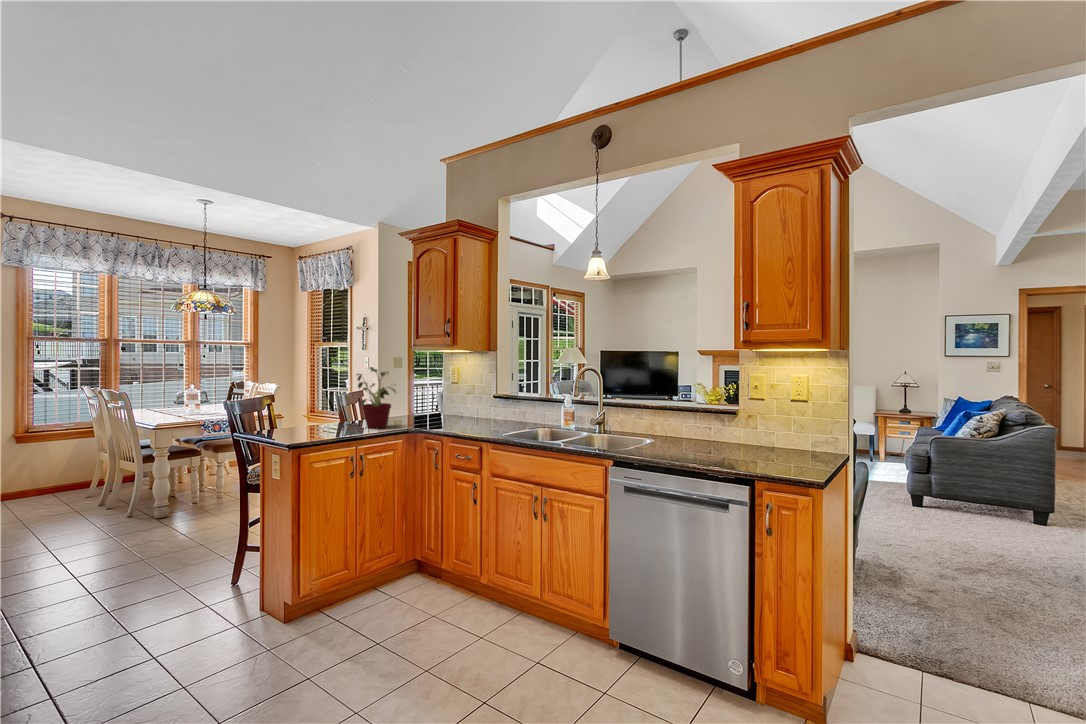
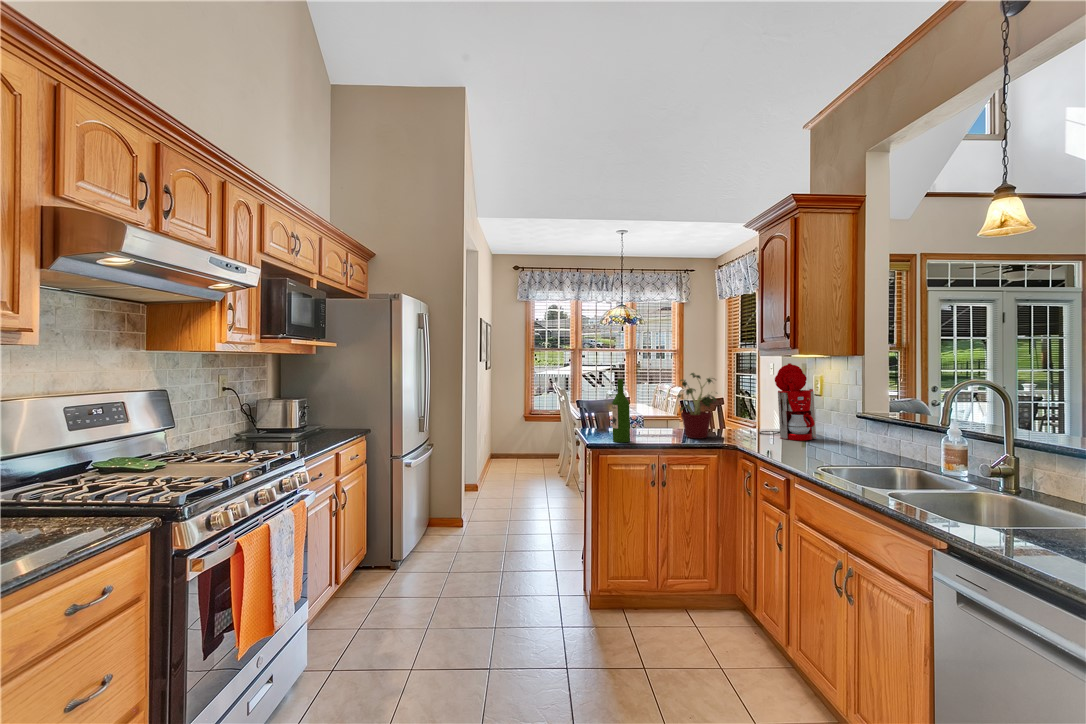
coffee maker: none [418,358,467,421] -> present [759,363,816,441]
wine bottle: none [306,373,326,439] -> present [612,379,630,442]

